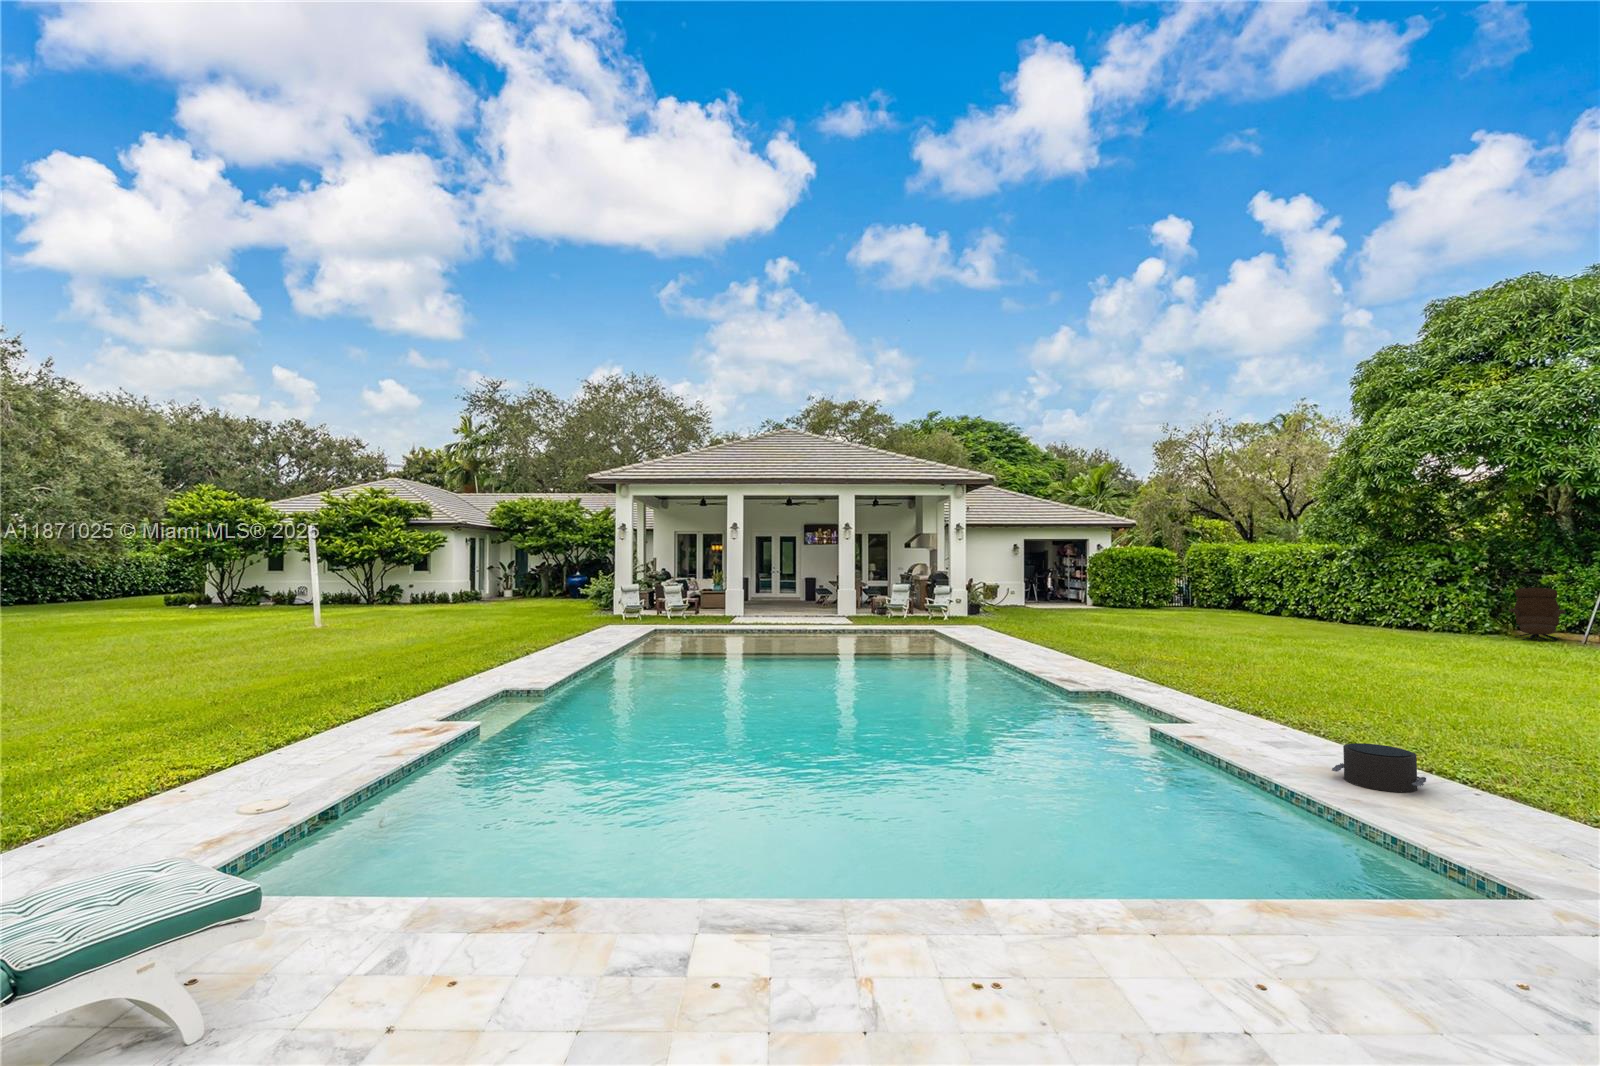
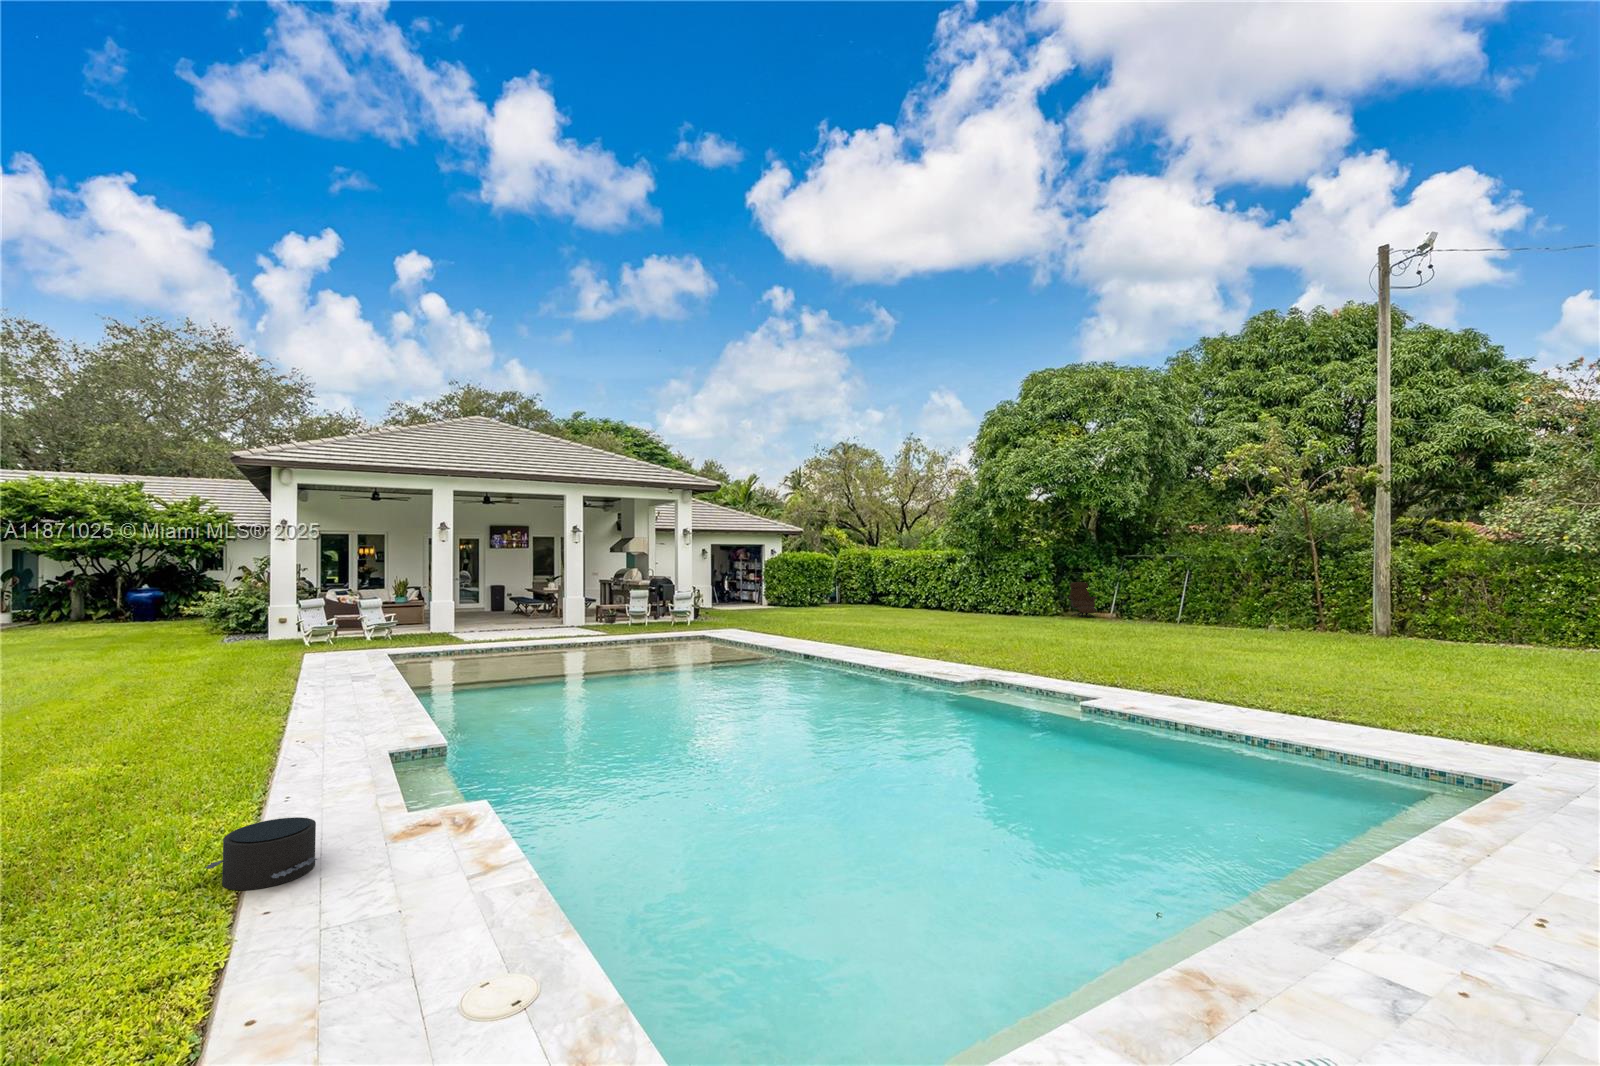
pouf: present [1332,743,1426,792] -> present [205,817,317,890]

